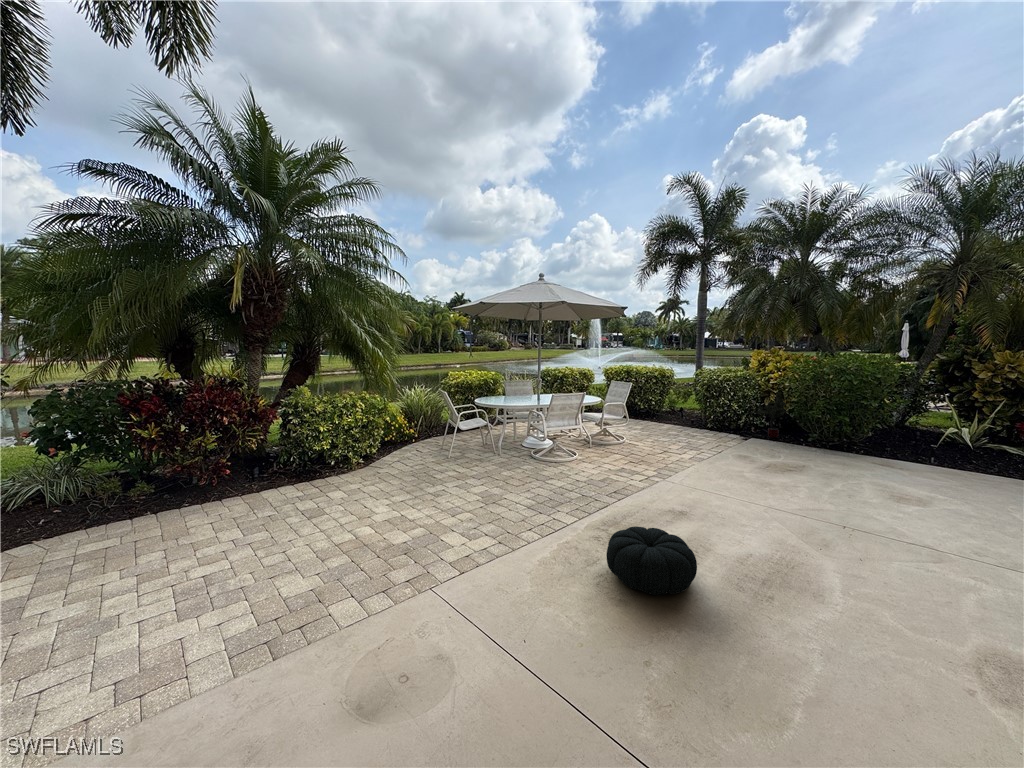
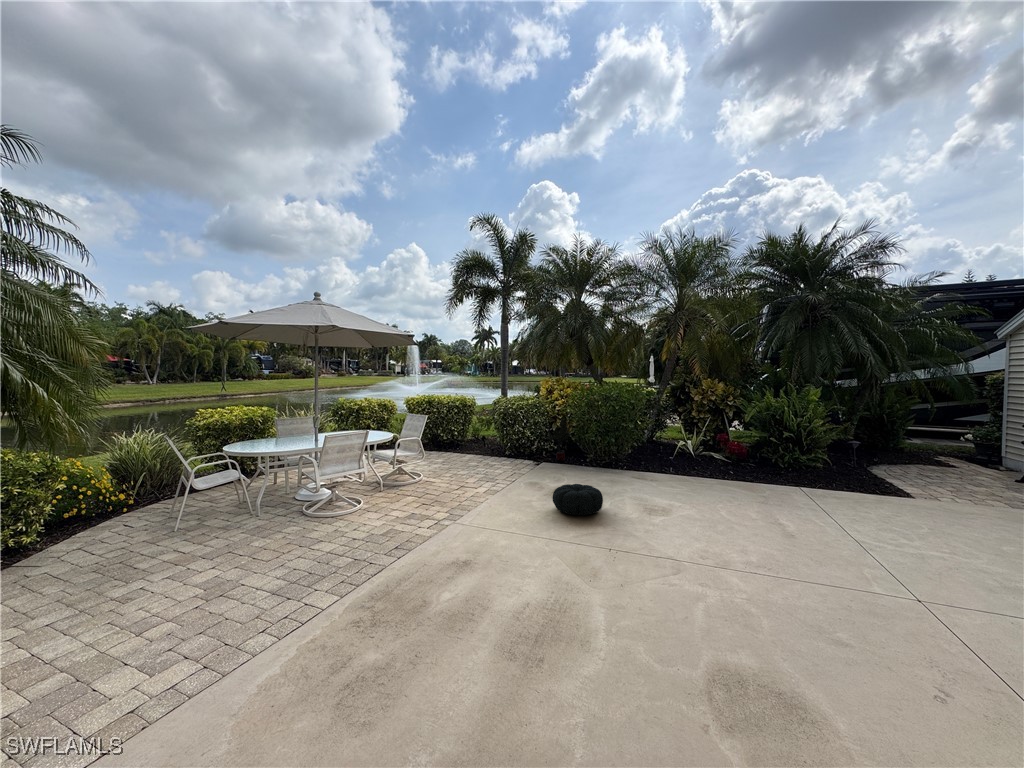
pouf: present [606,526,697,595] -> present [552,484,603,515]

